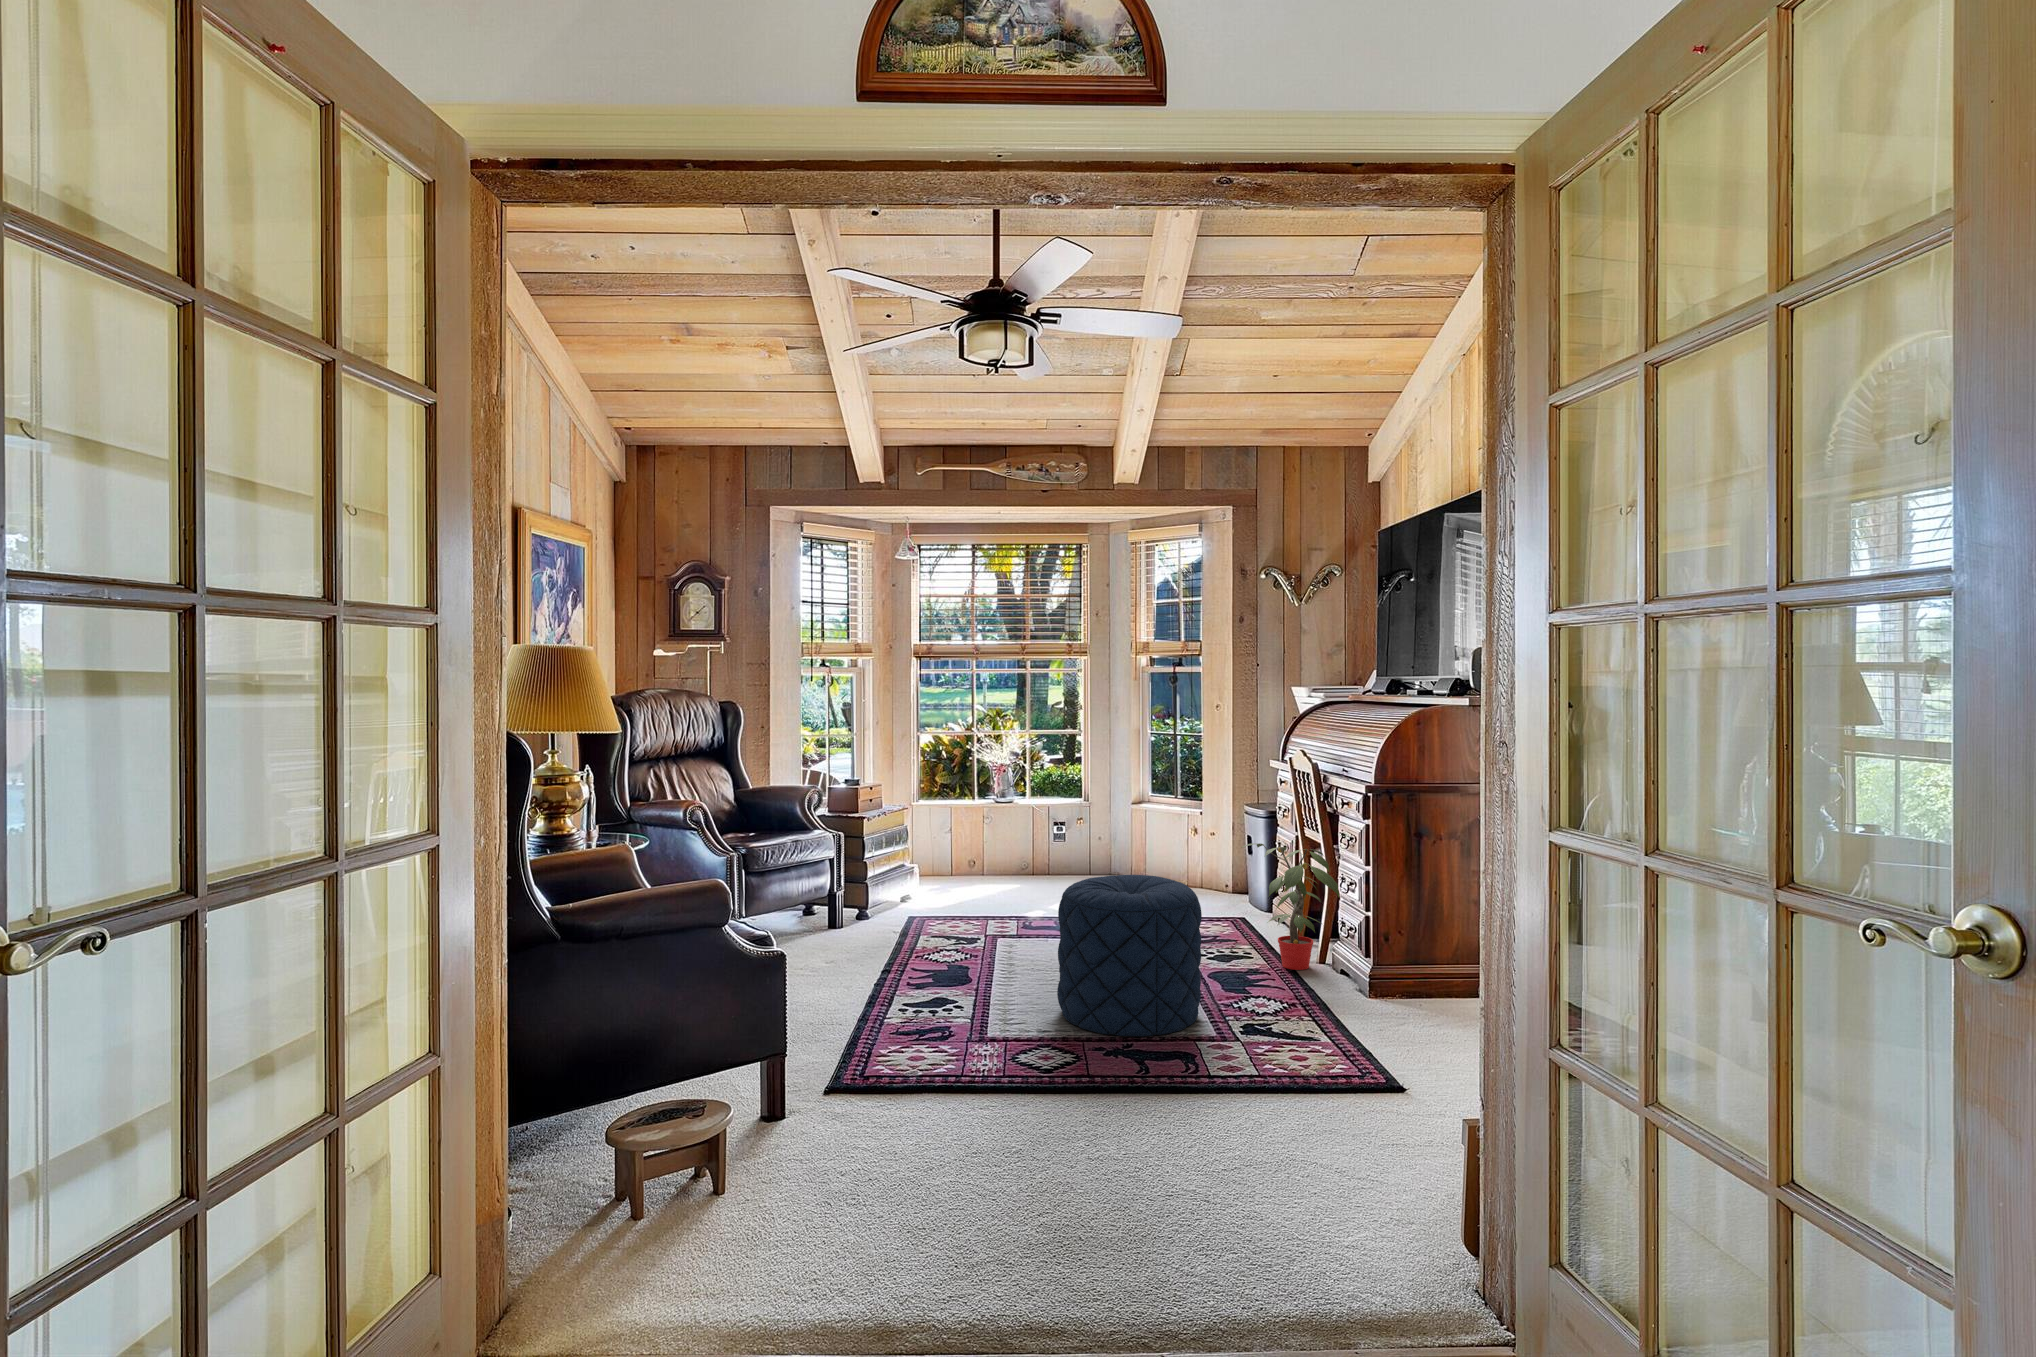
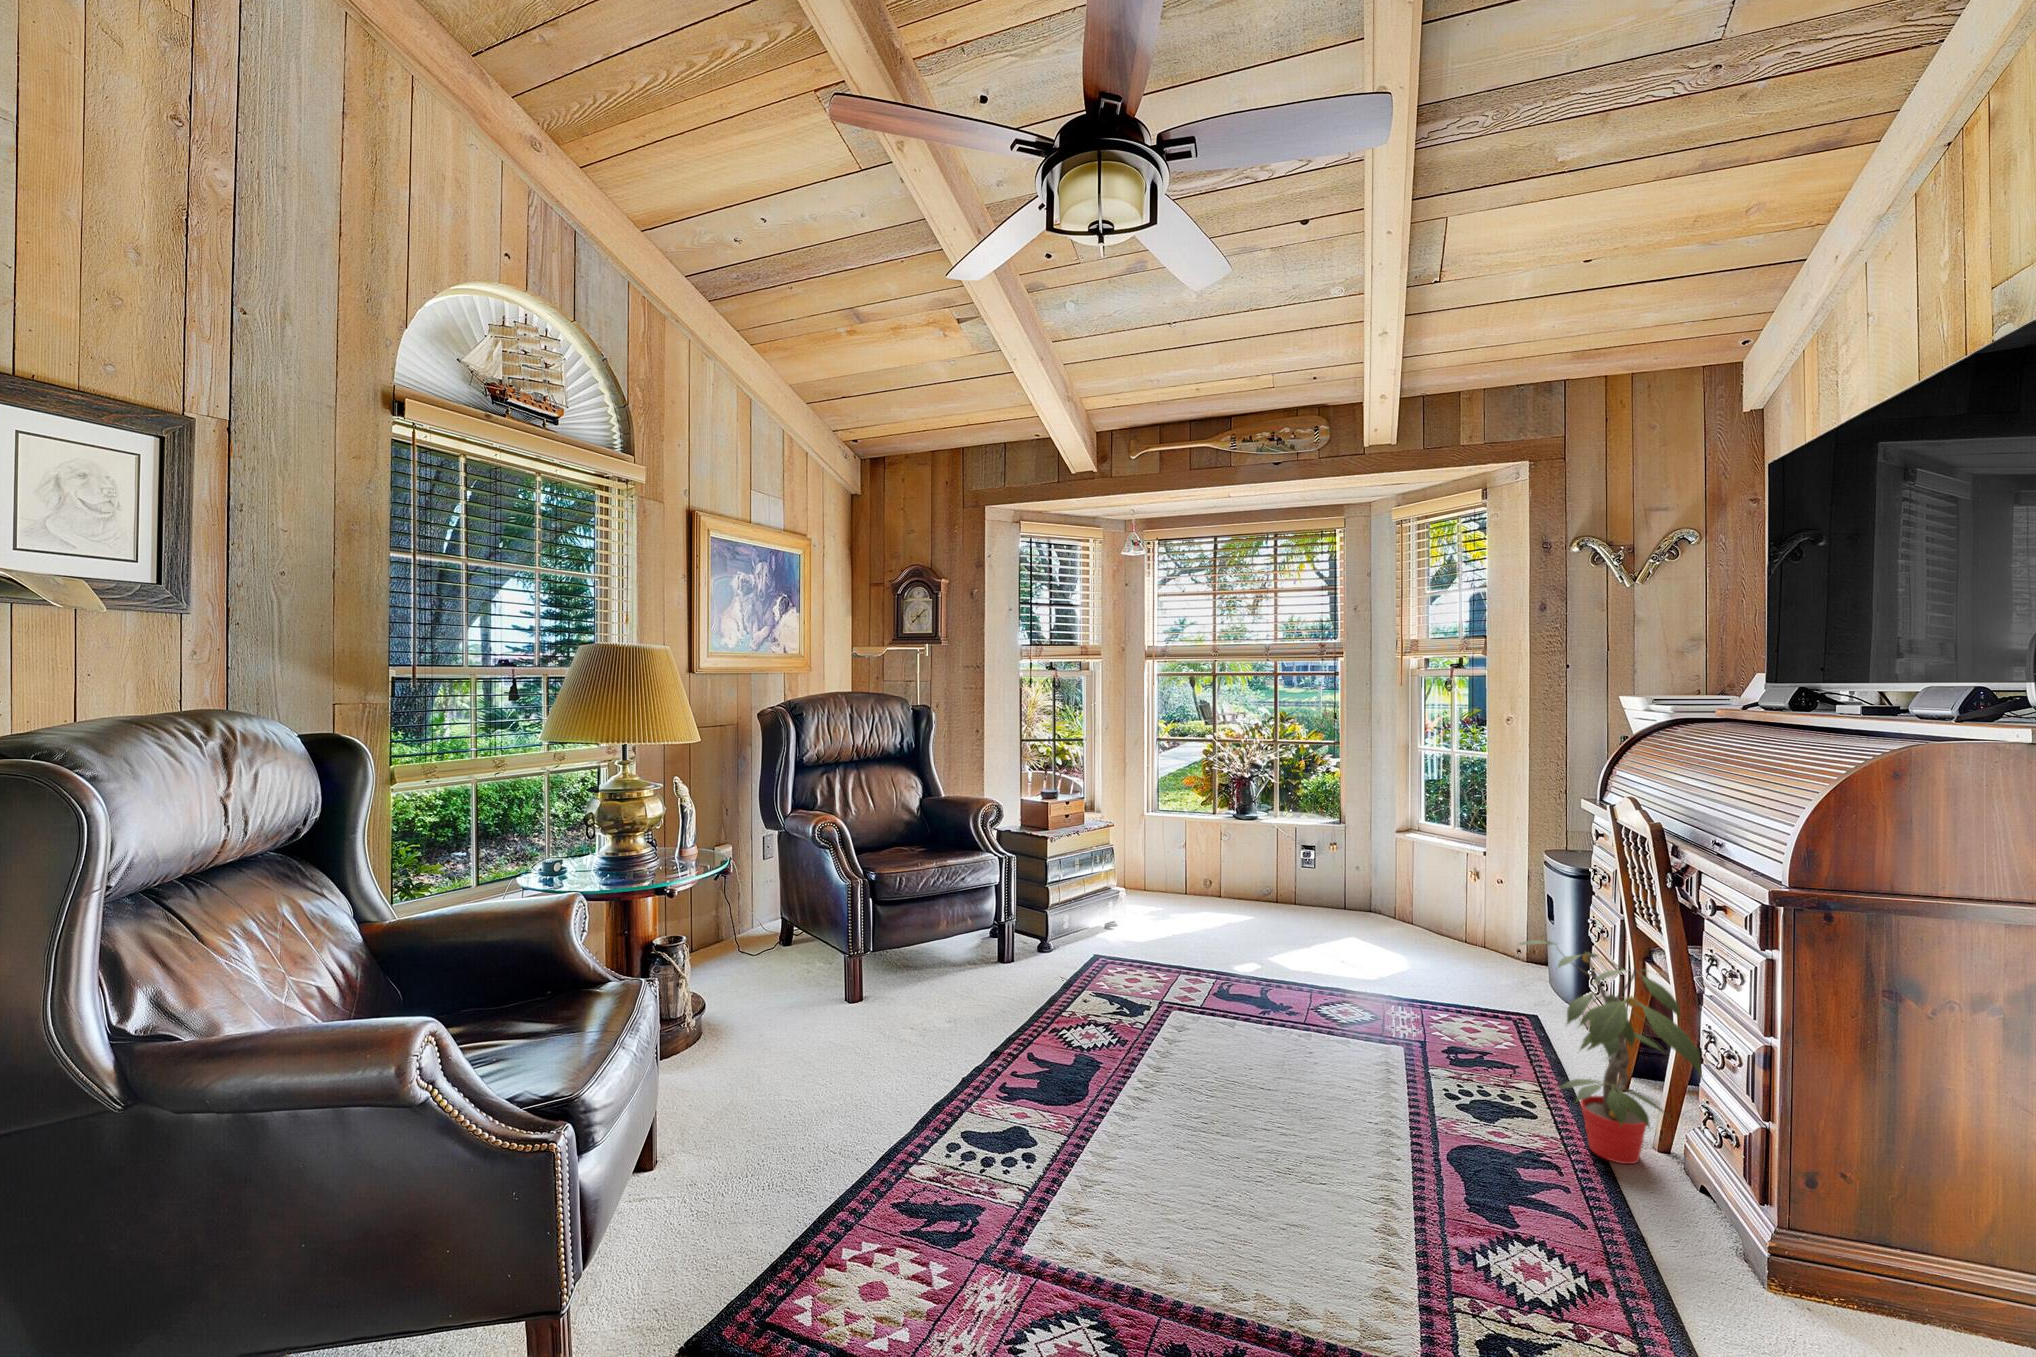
pouf: present [1057,875,1202,1036] -> none [1171,990,1414,1309]

